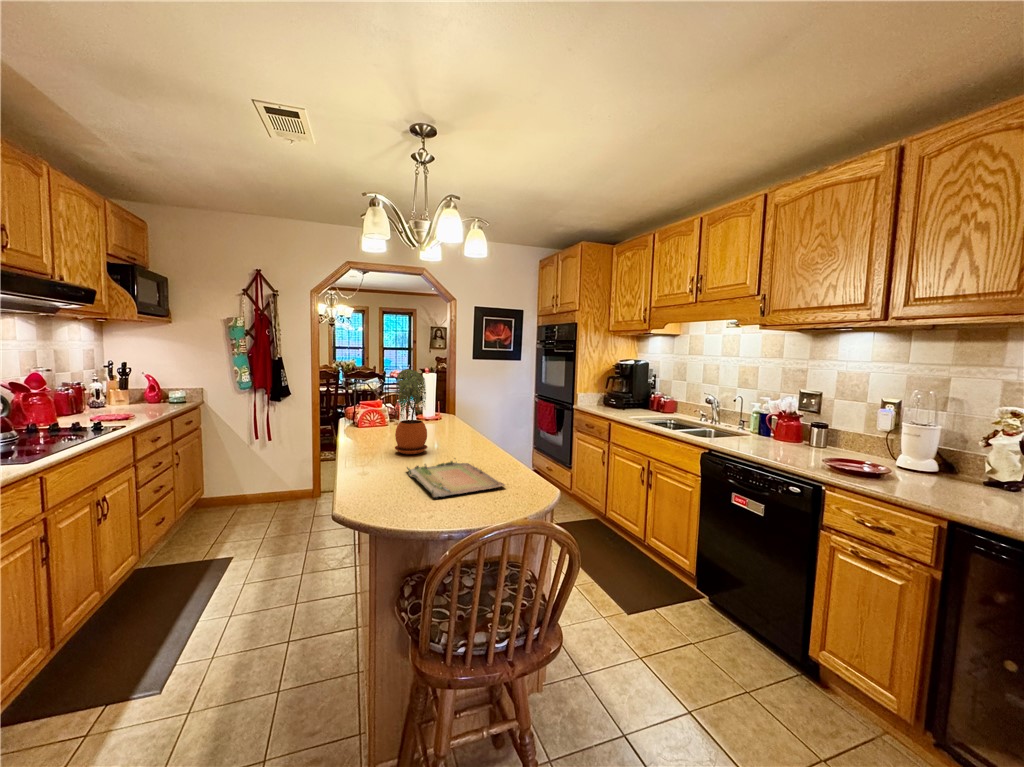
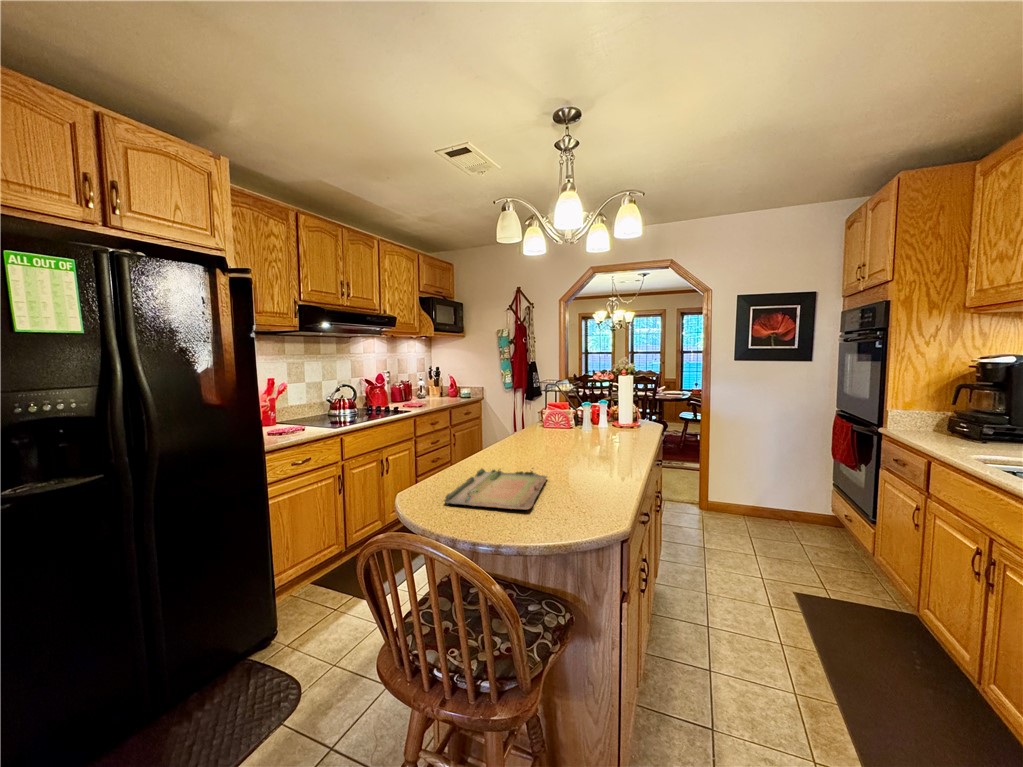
potted plant: present [395,369,427,454] -> none [504,368,545,458]

